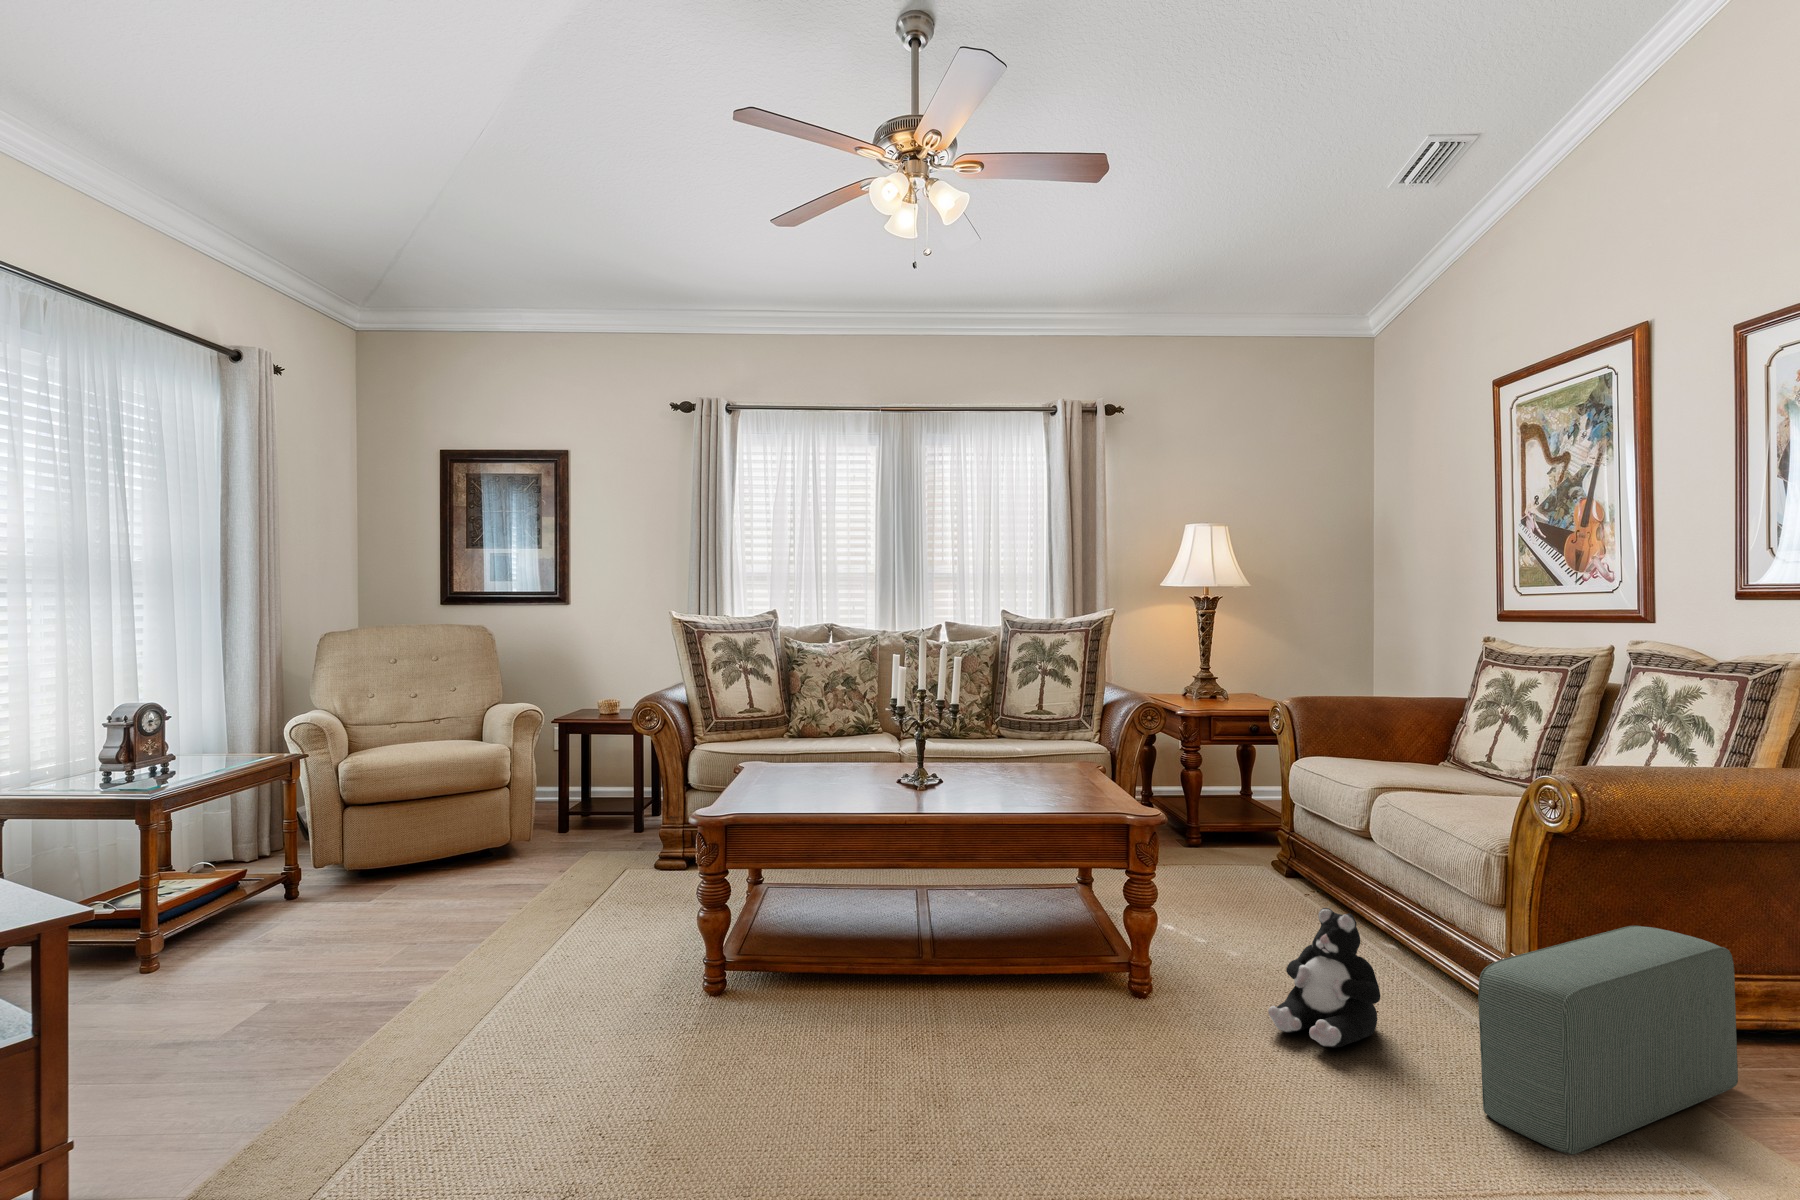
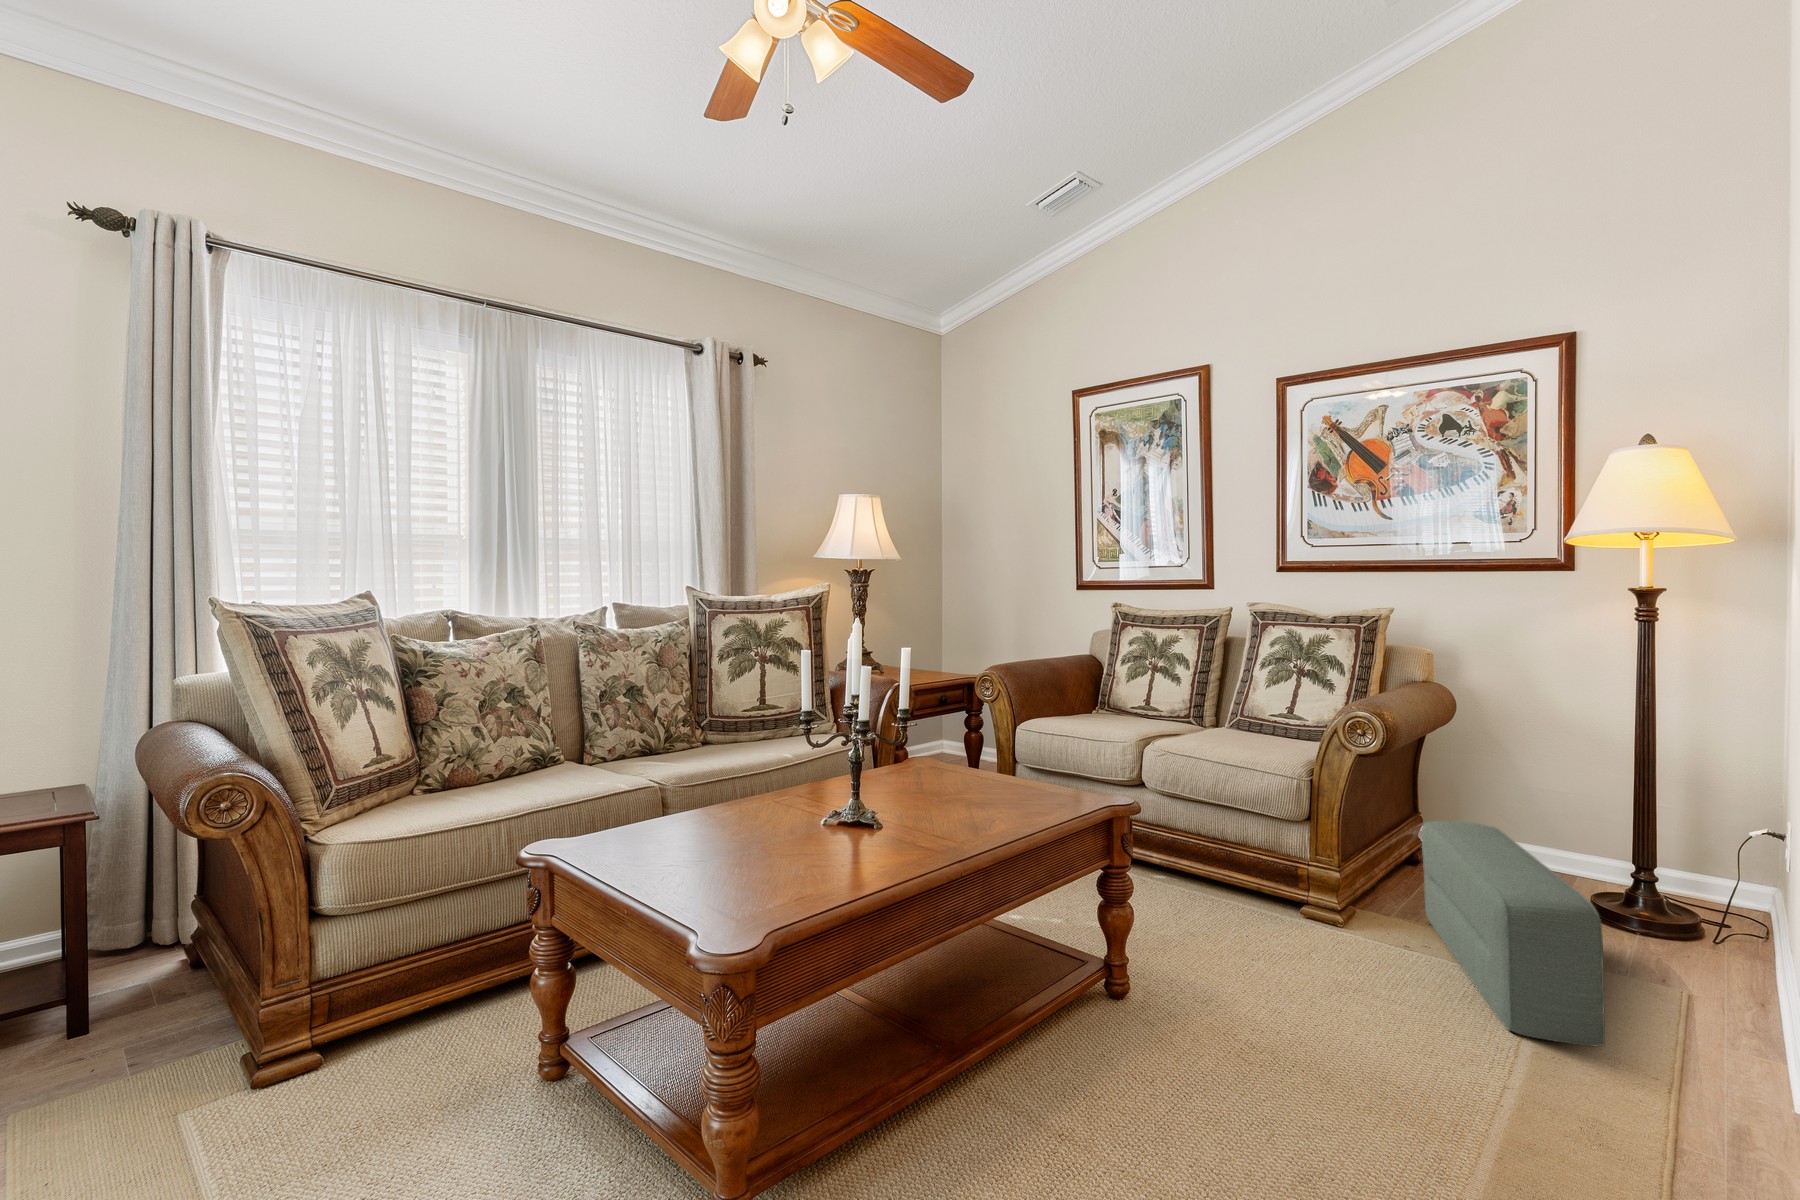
plush toy: present [1268,908,1380,1048] -> none [1248,870,1368,1015]

